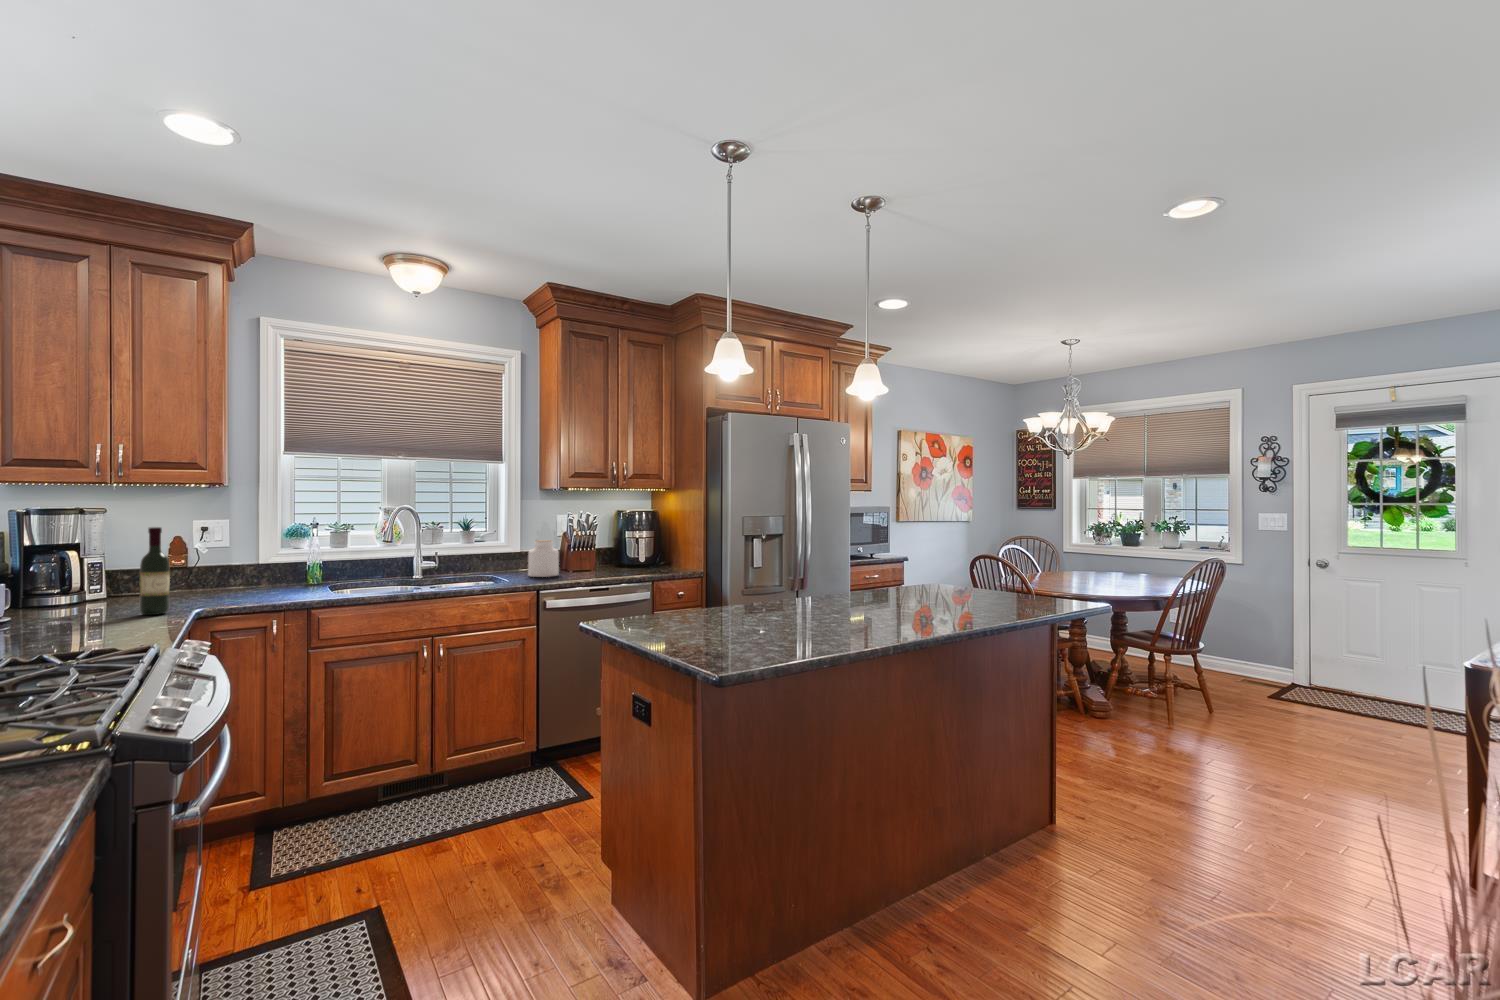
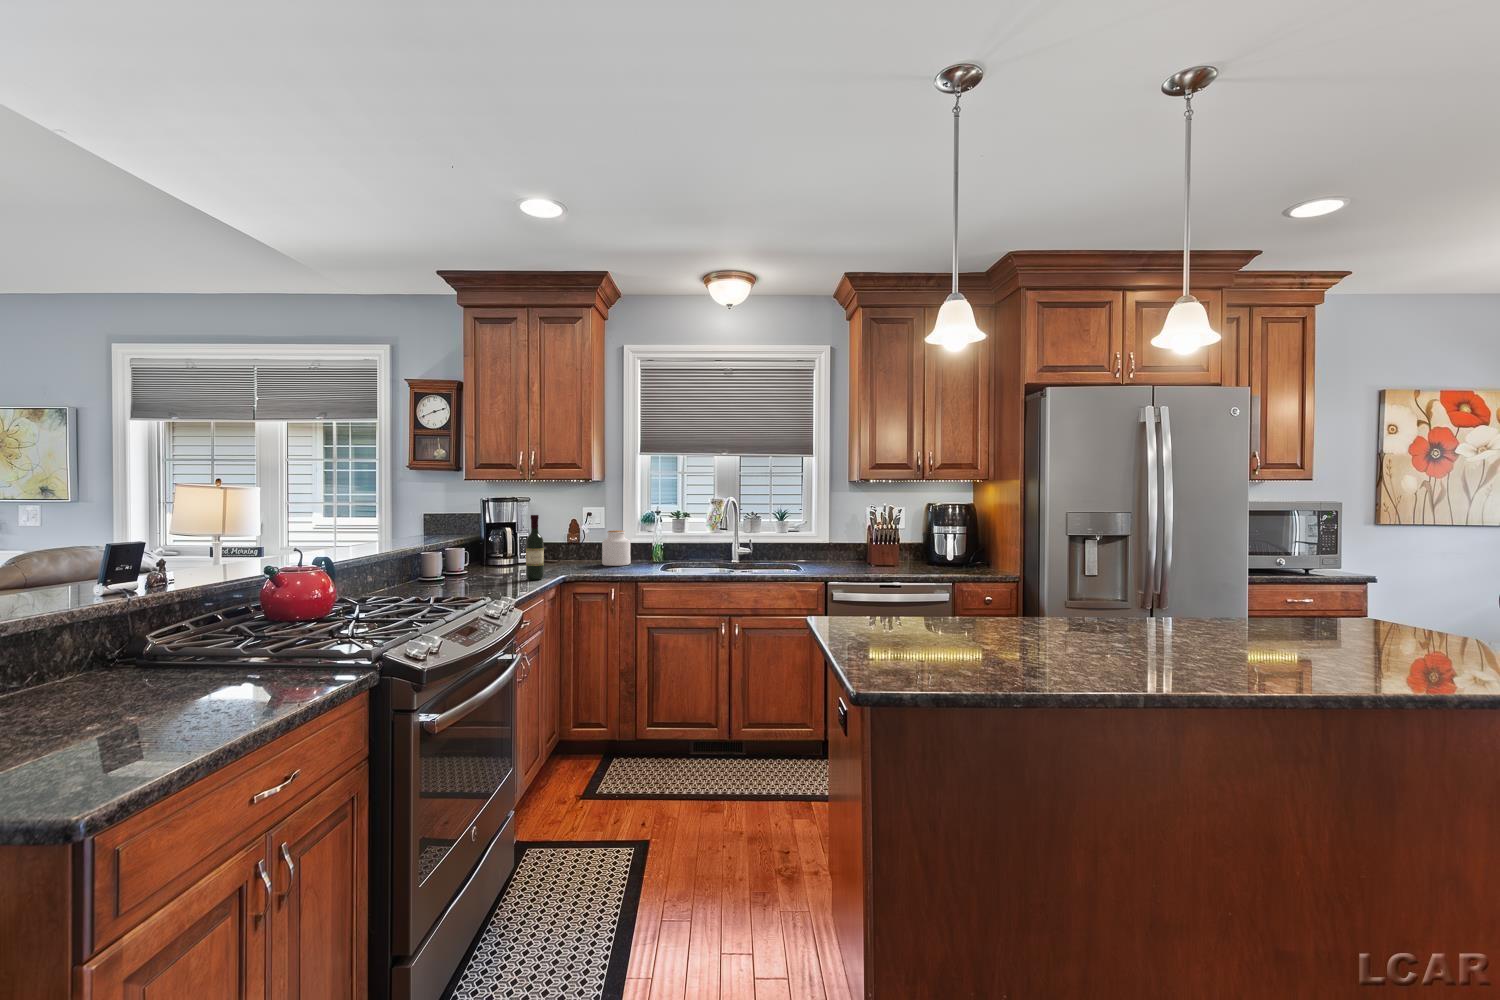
jar: present [528,540,559,577] -> present [602,530,630,566]

